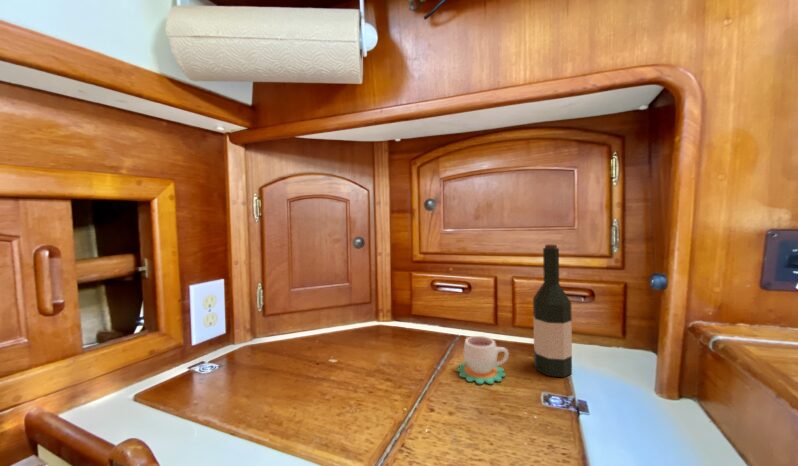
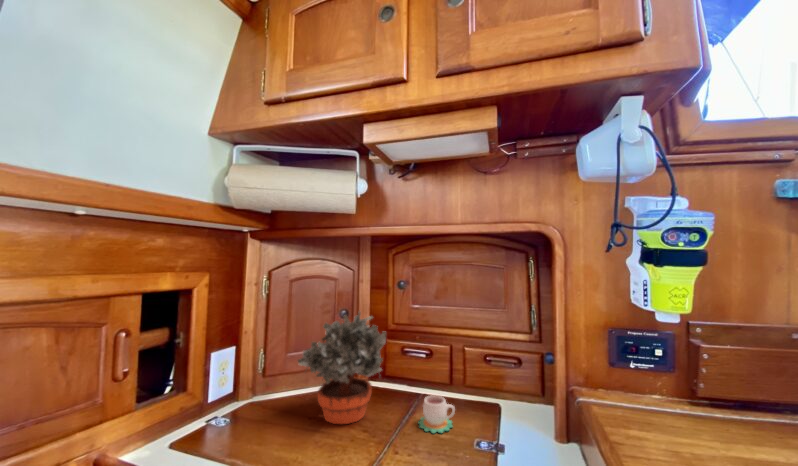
potted plant: none [296,228,411,371] -> present [298,310,386,424]
wine bottle: present [533,244,572,377] -> none [474,327,501,428]

